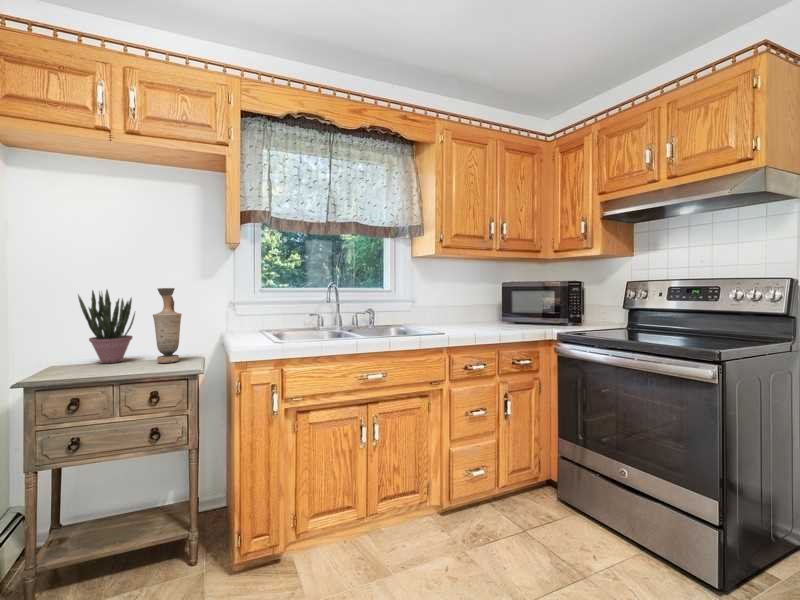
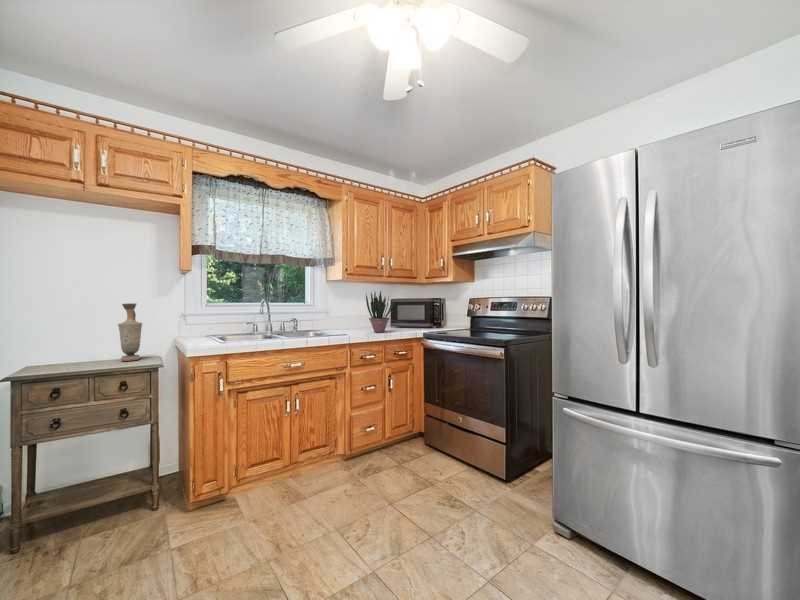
potted plant: present [78,289,135,363] -> present [366,292,393,333]

